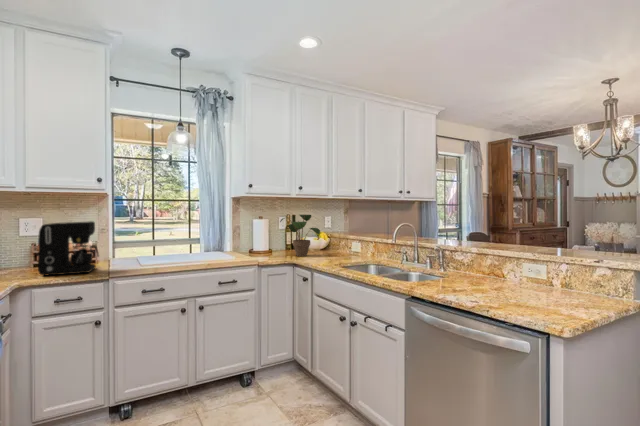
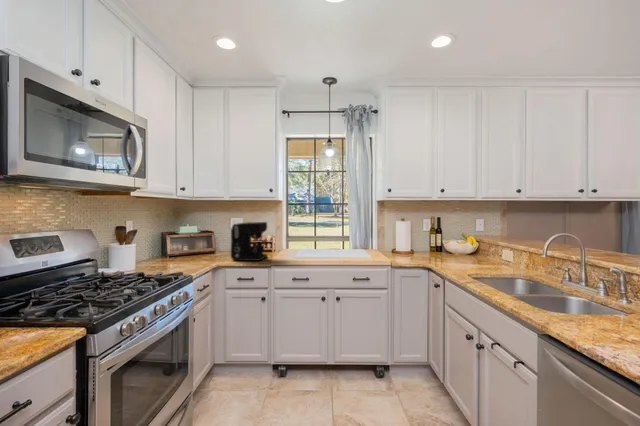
potted plant: present [280,214,320,256] -> none [419,218,460,261]

